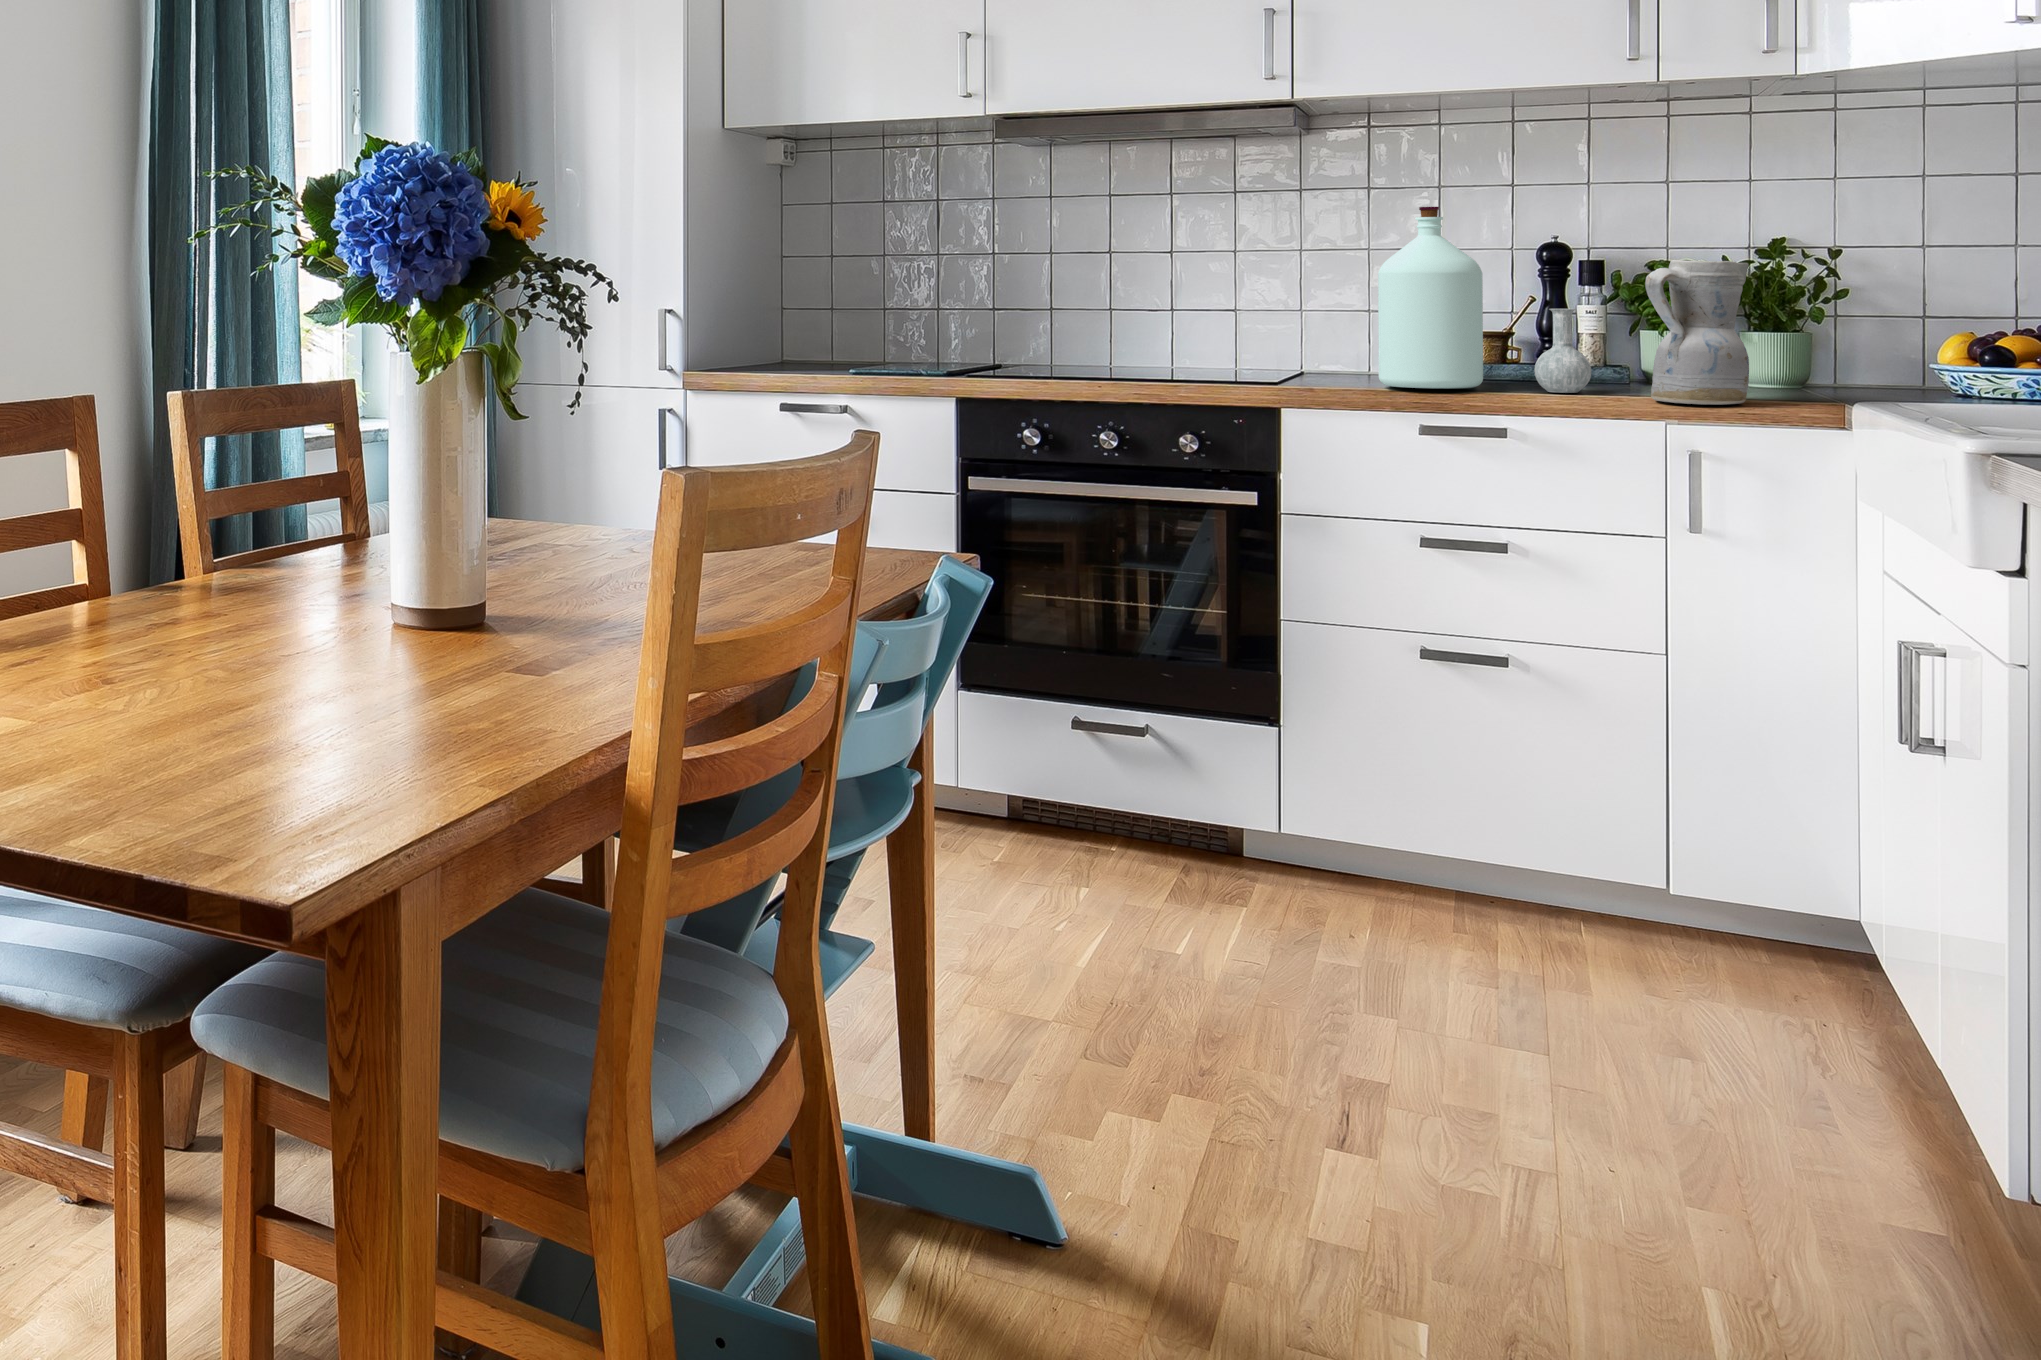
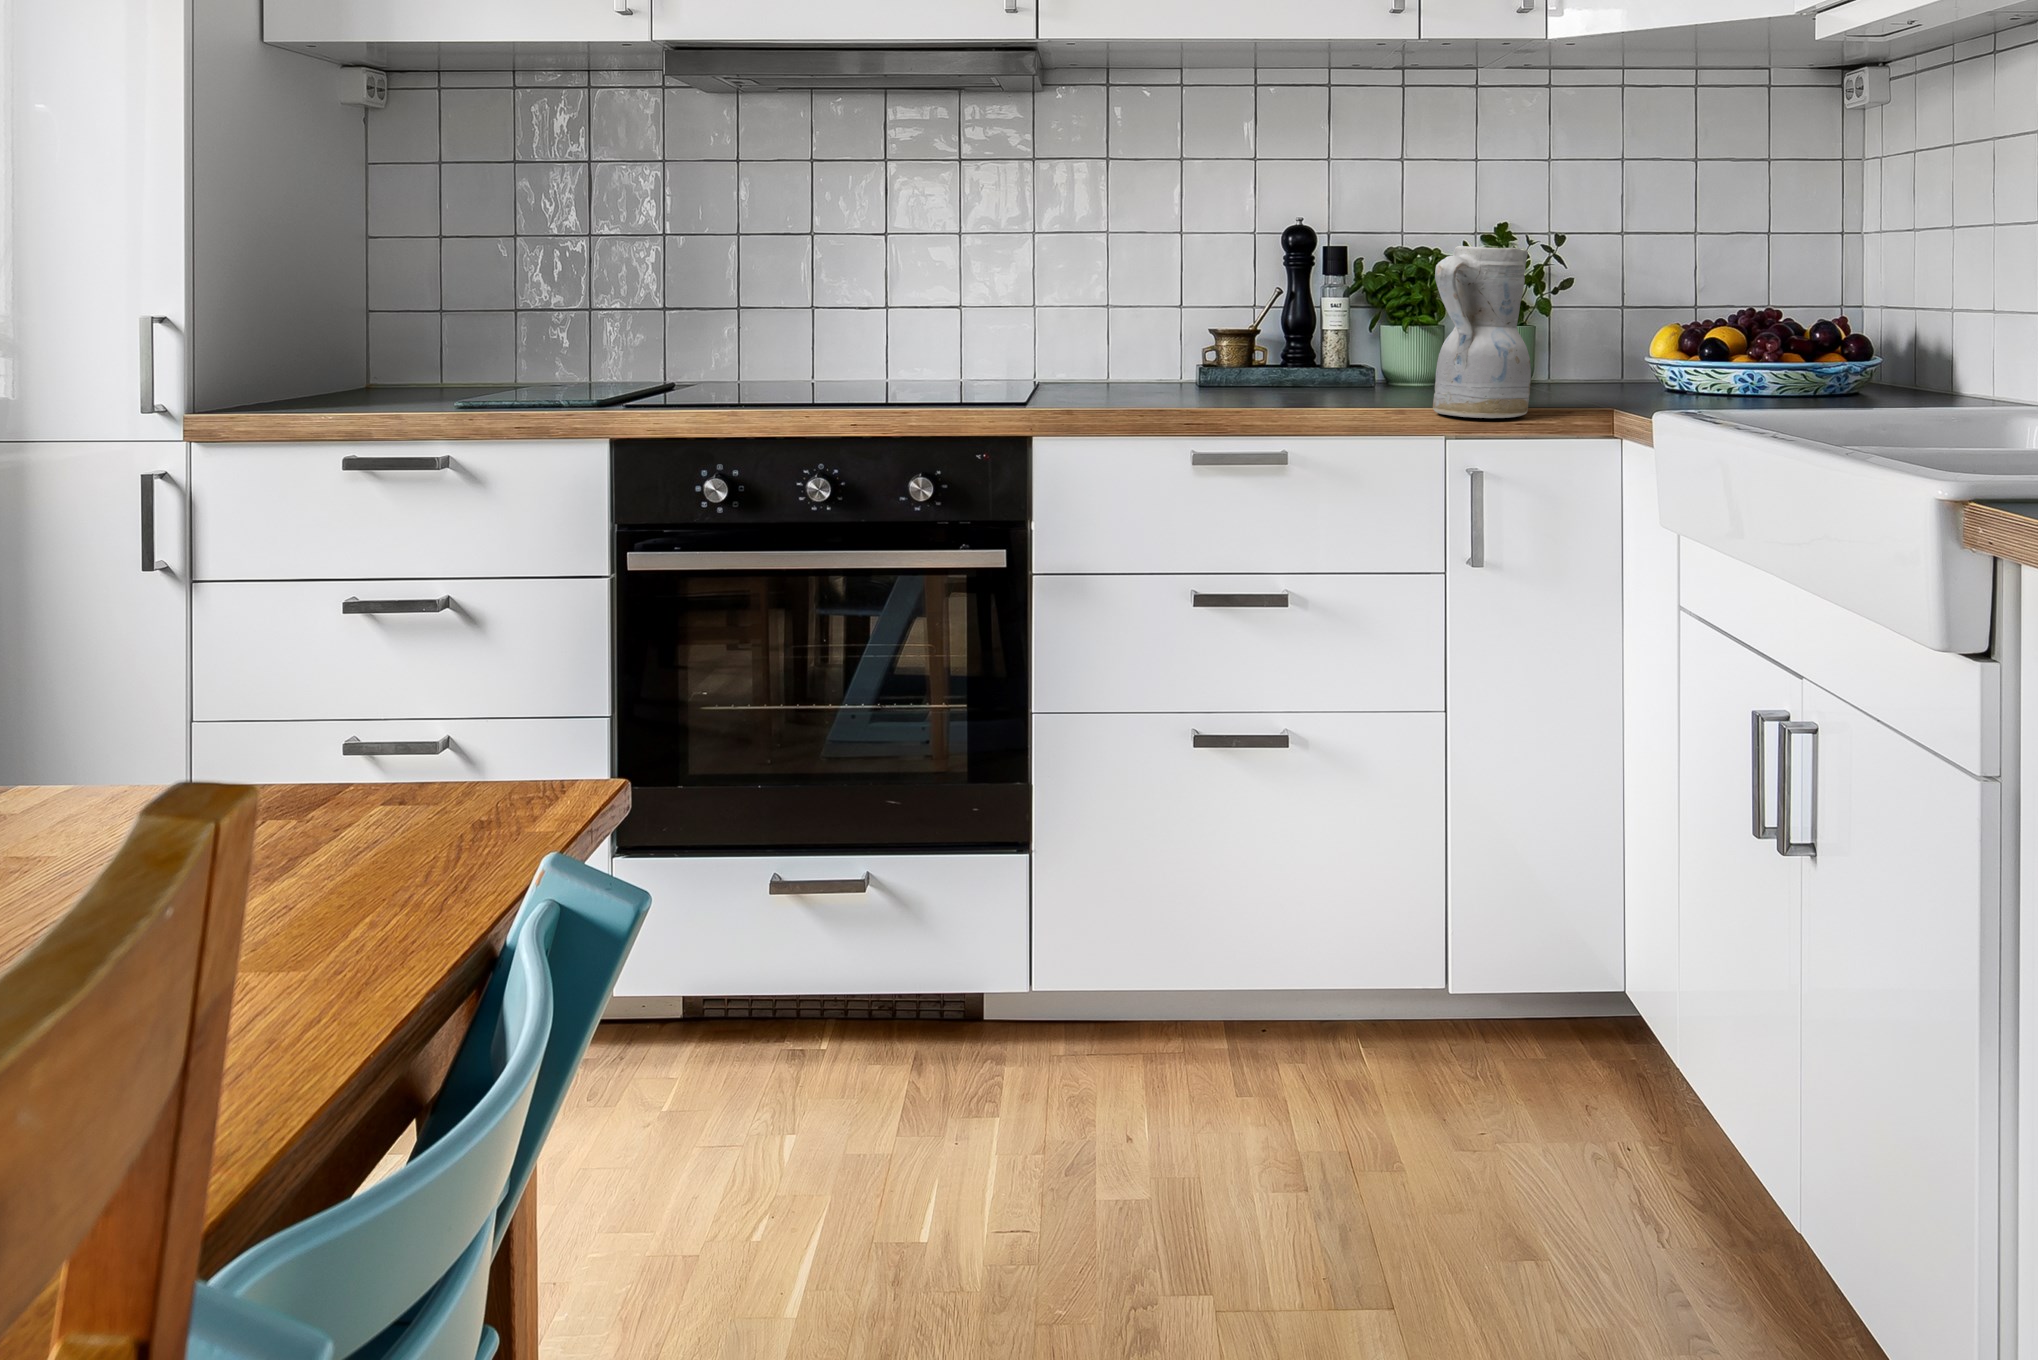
bottle: present [1378,207,1591,393] -> none [1138,178,1364,405]

